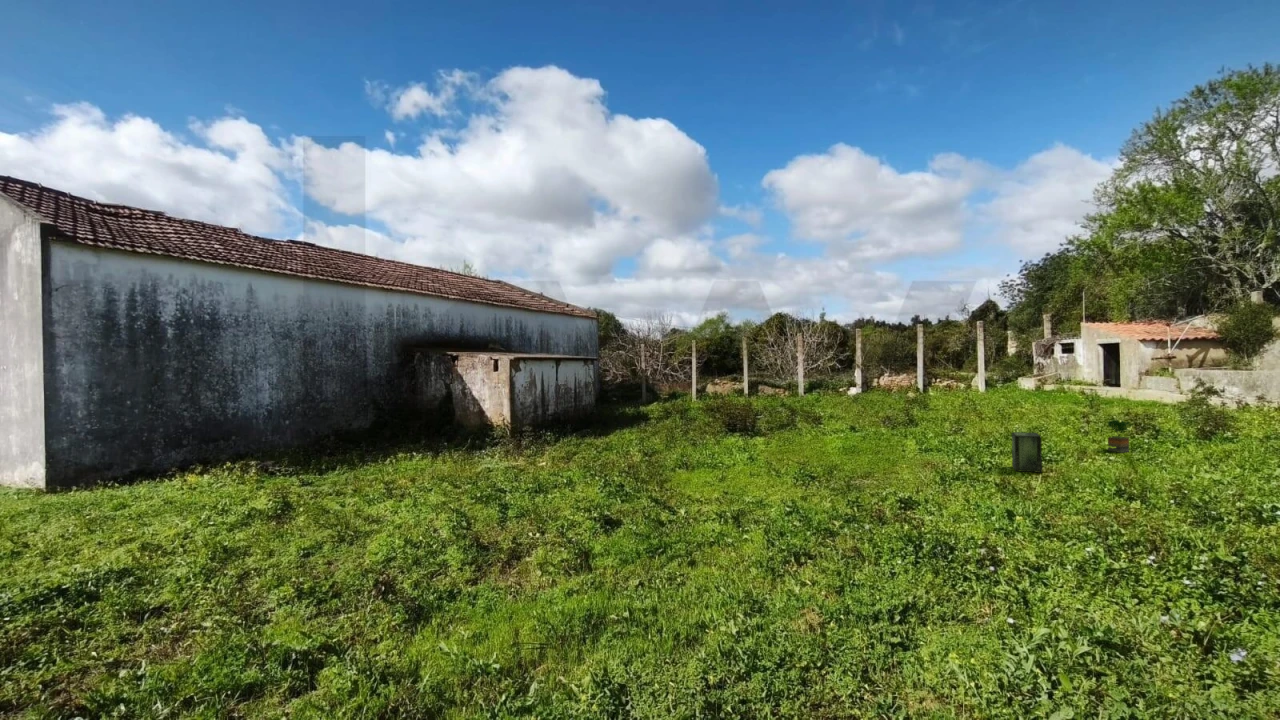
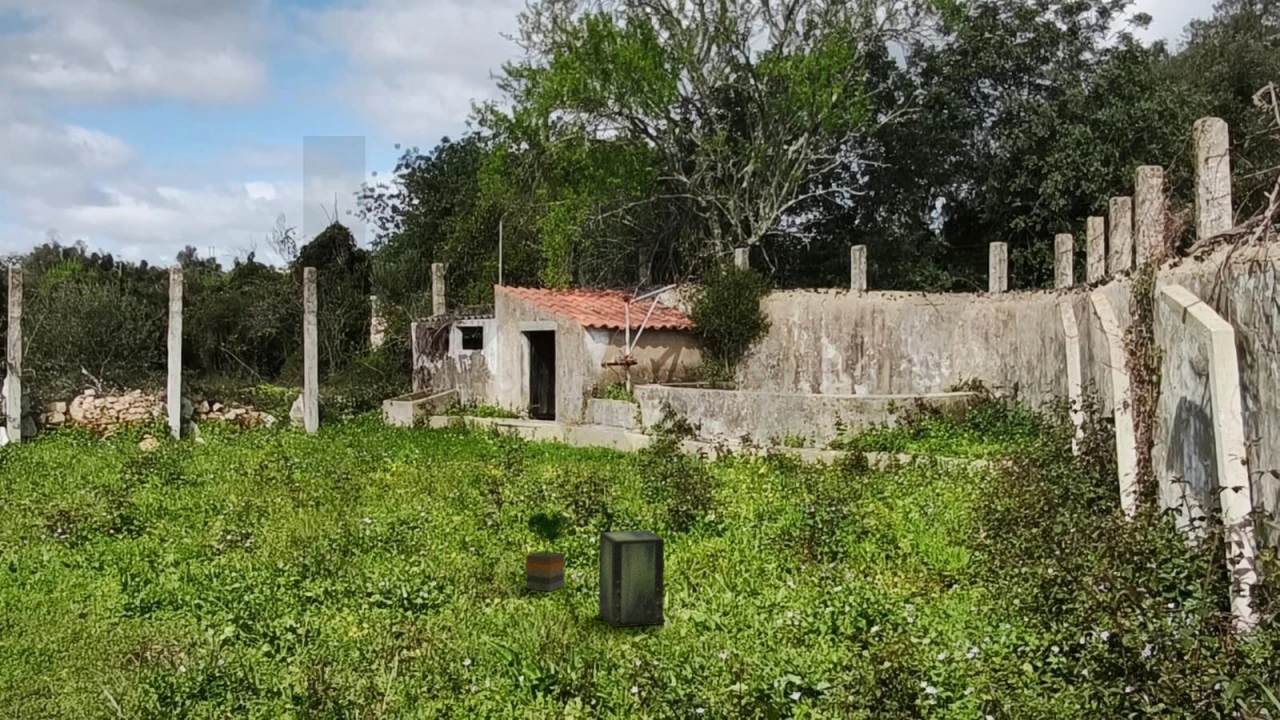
storage box: present [1012,432,1042,473] -> present [599,530,664,627]

